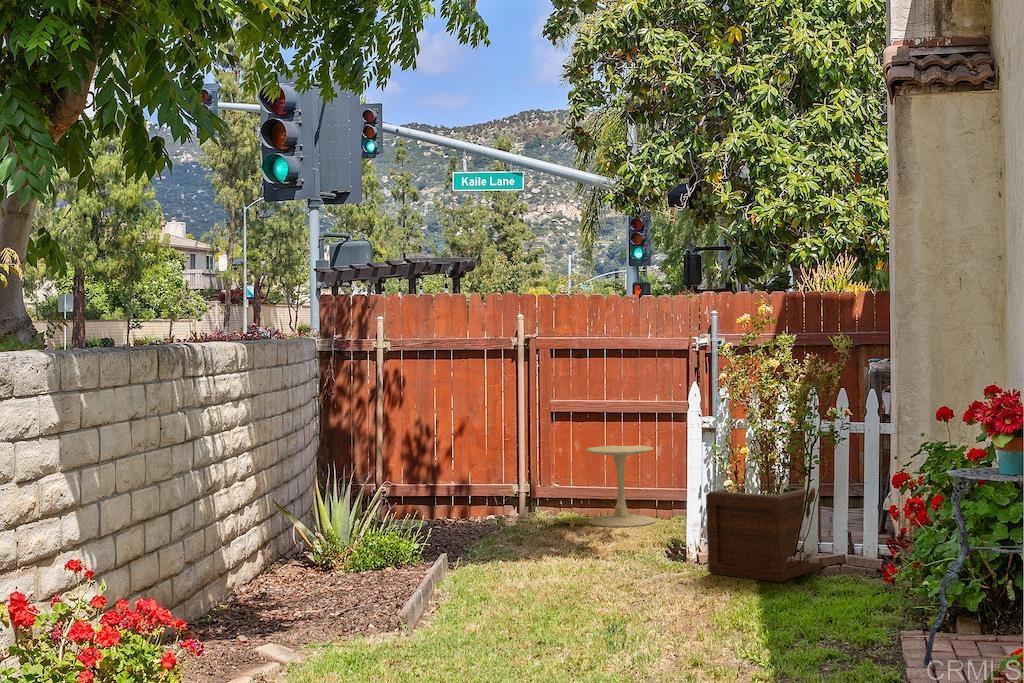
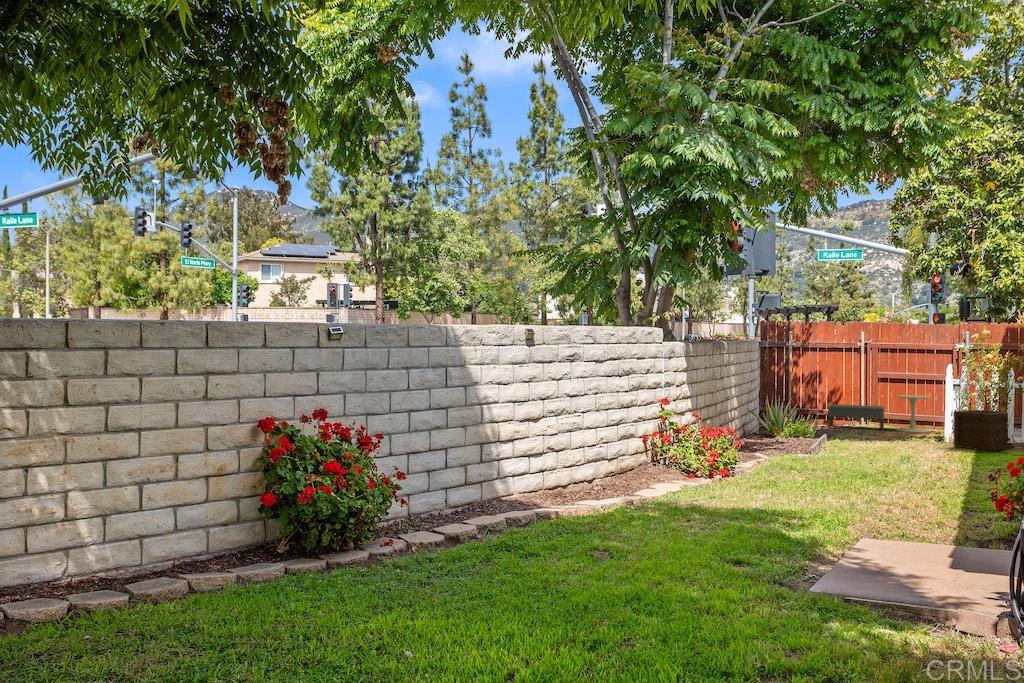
bench: none [454,472,567,527] -> present [828,404,885,430]

